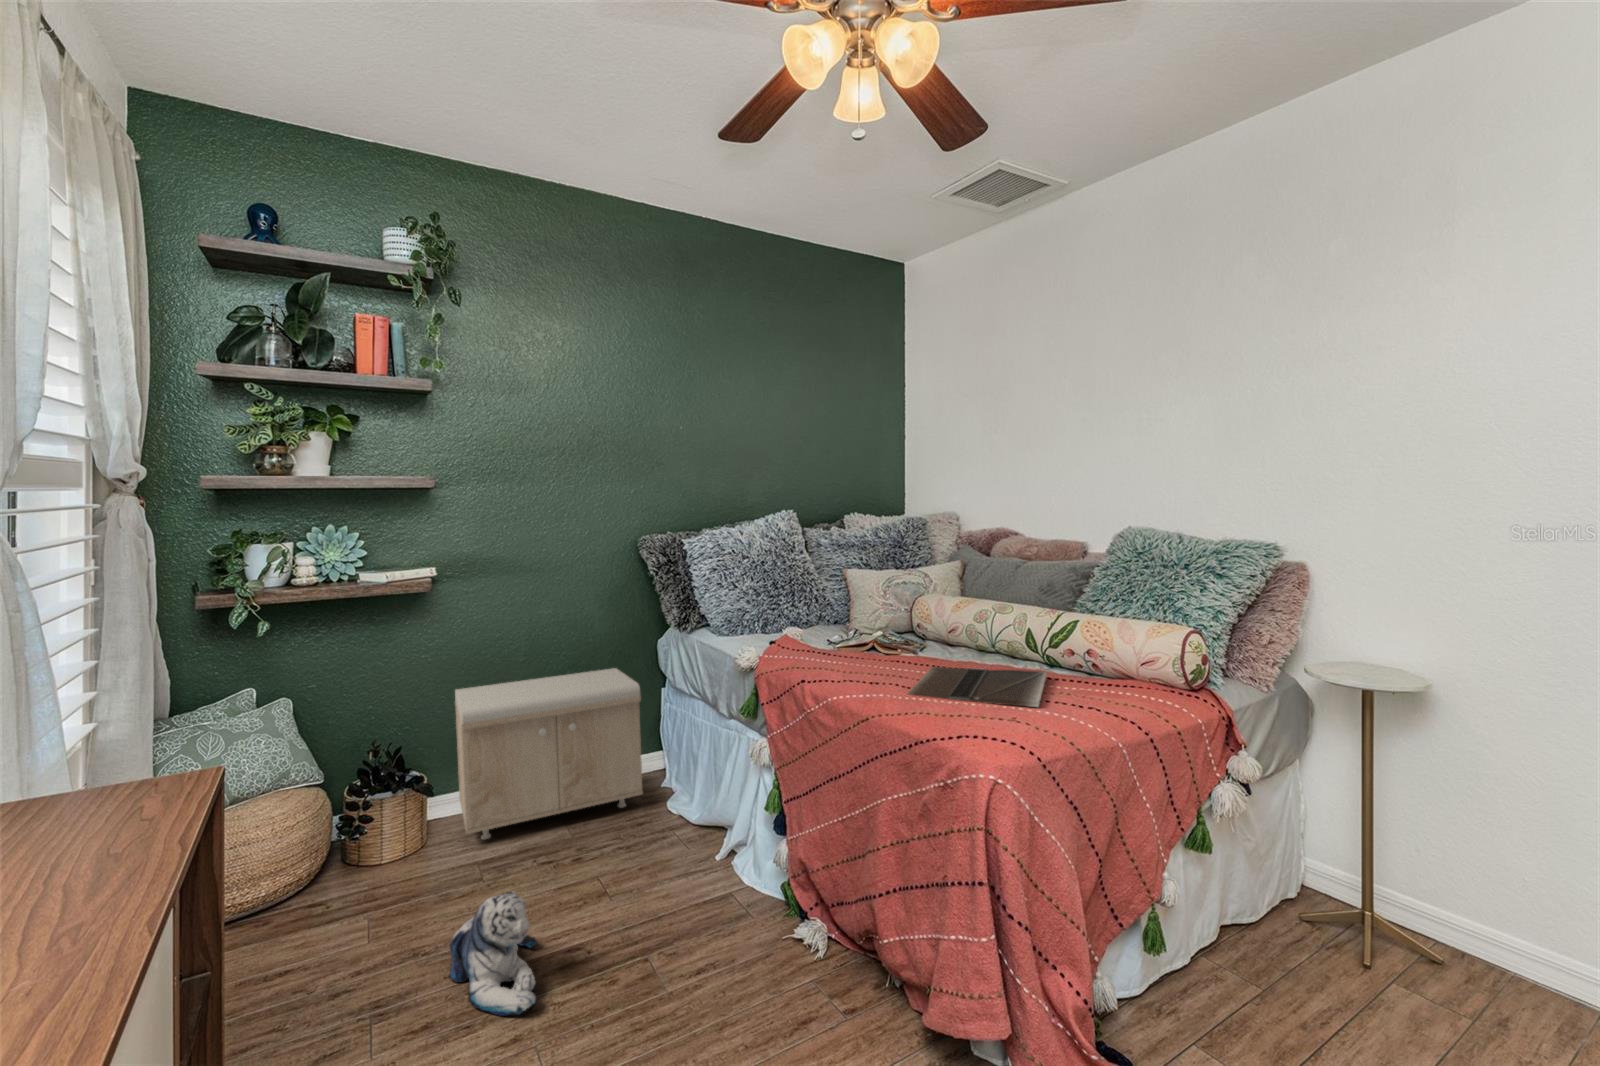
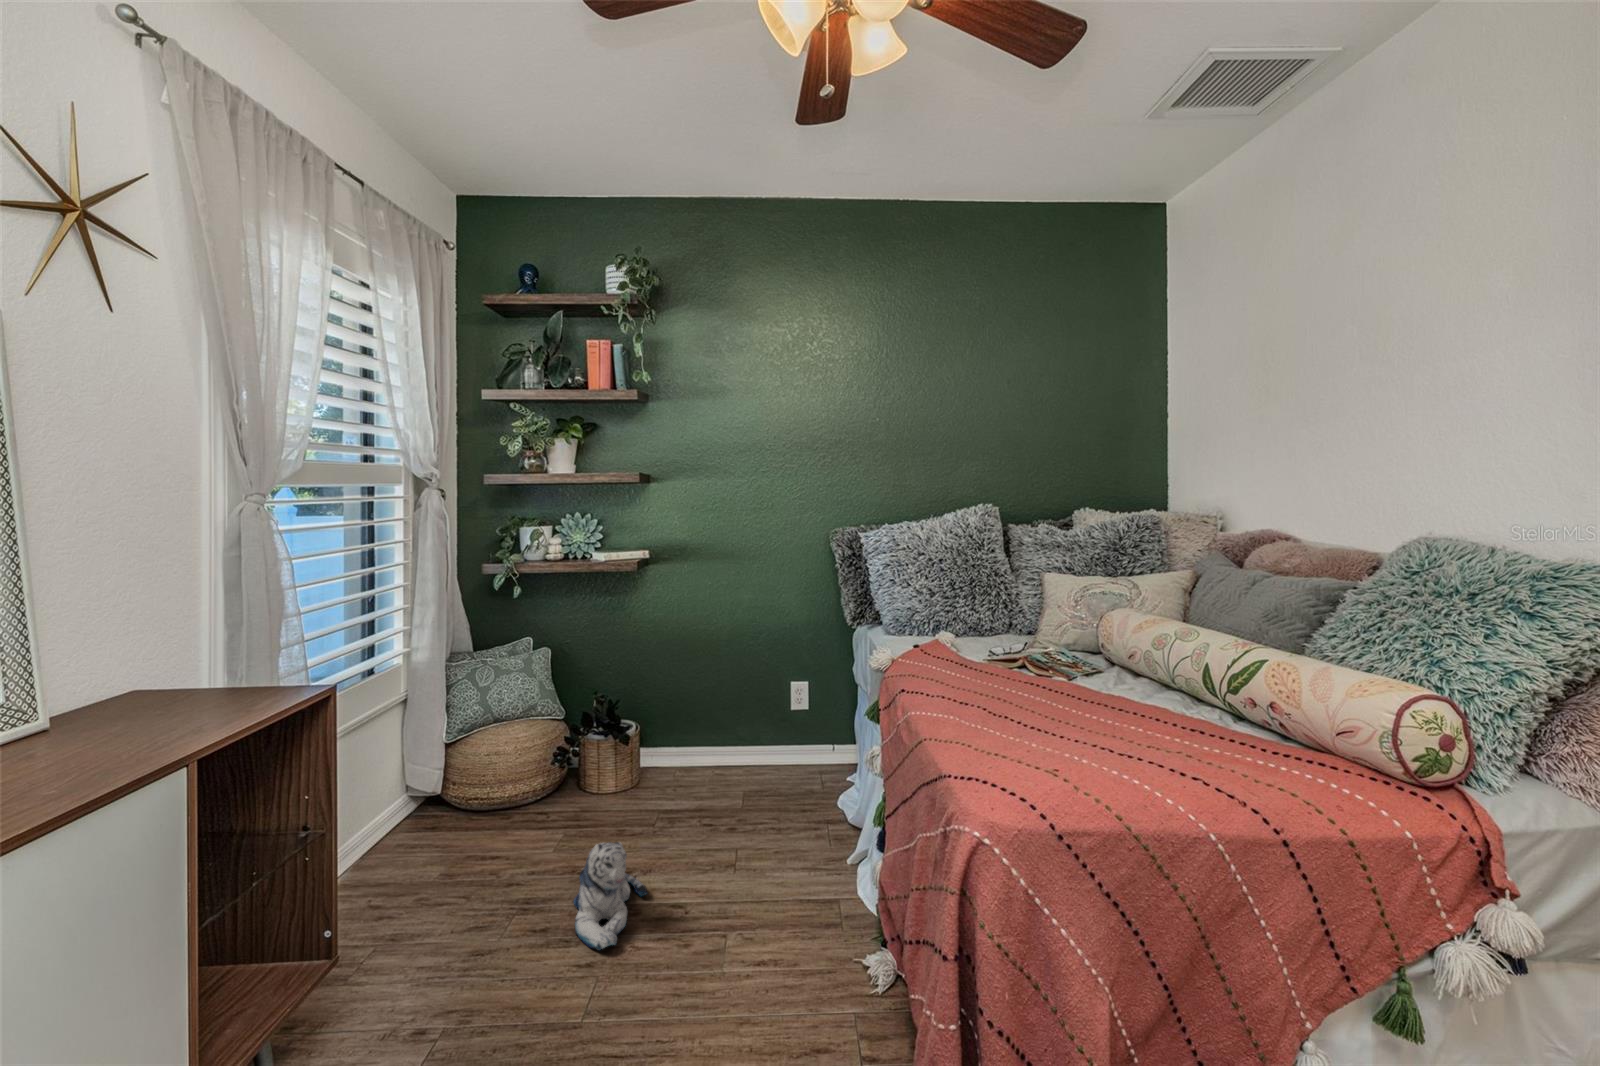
laptop: present [907,667,1047,707] -> none [980,696,1198,765]
storage bench: present [455,668,643,839] -> none [646,655,807,794]

